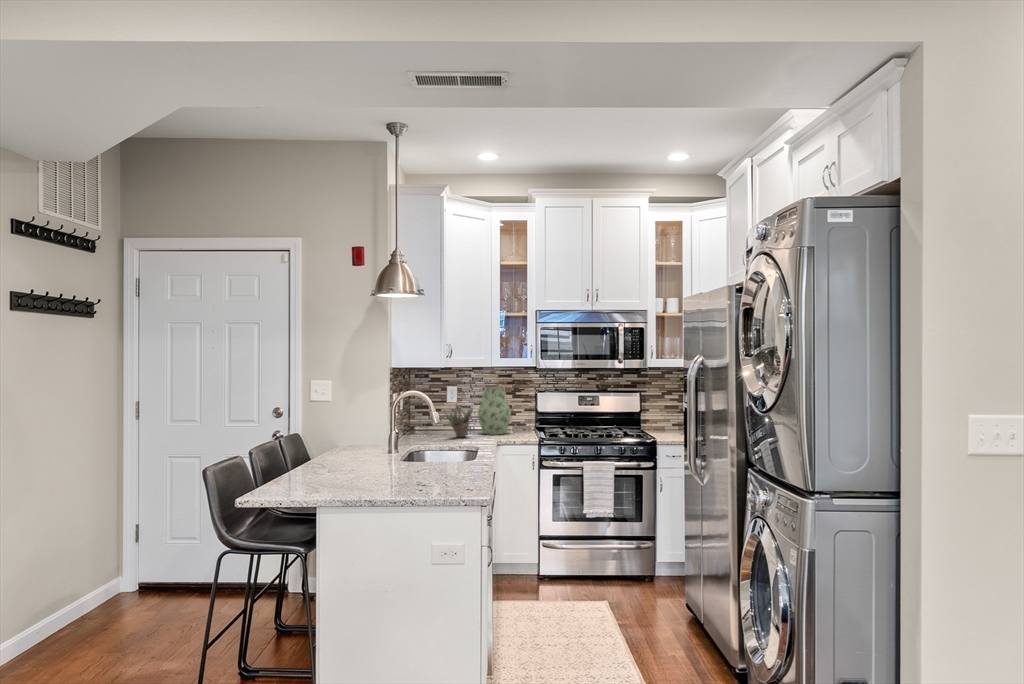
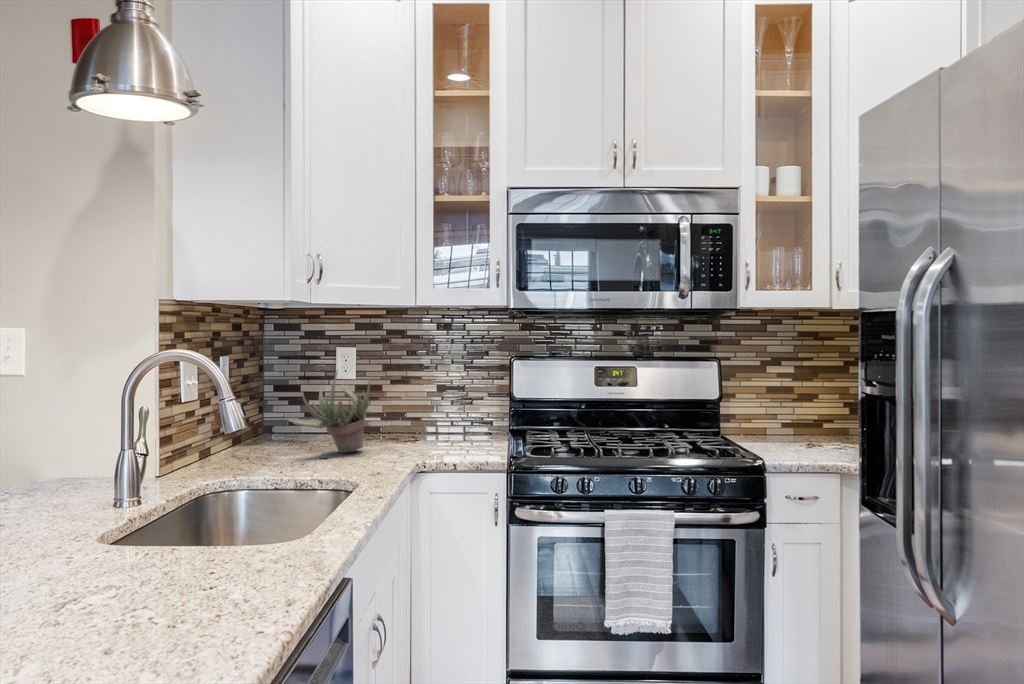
vase: present [478,387,511,435] -> none [390,349,458,446]

